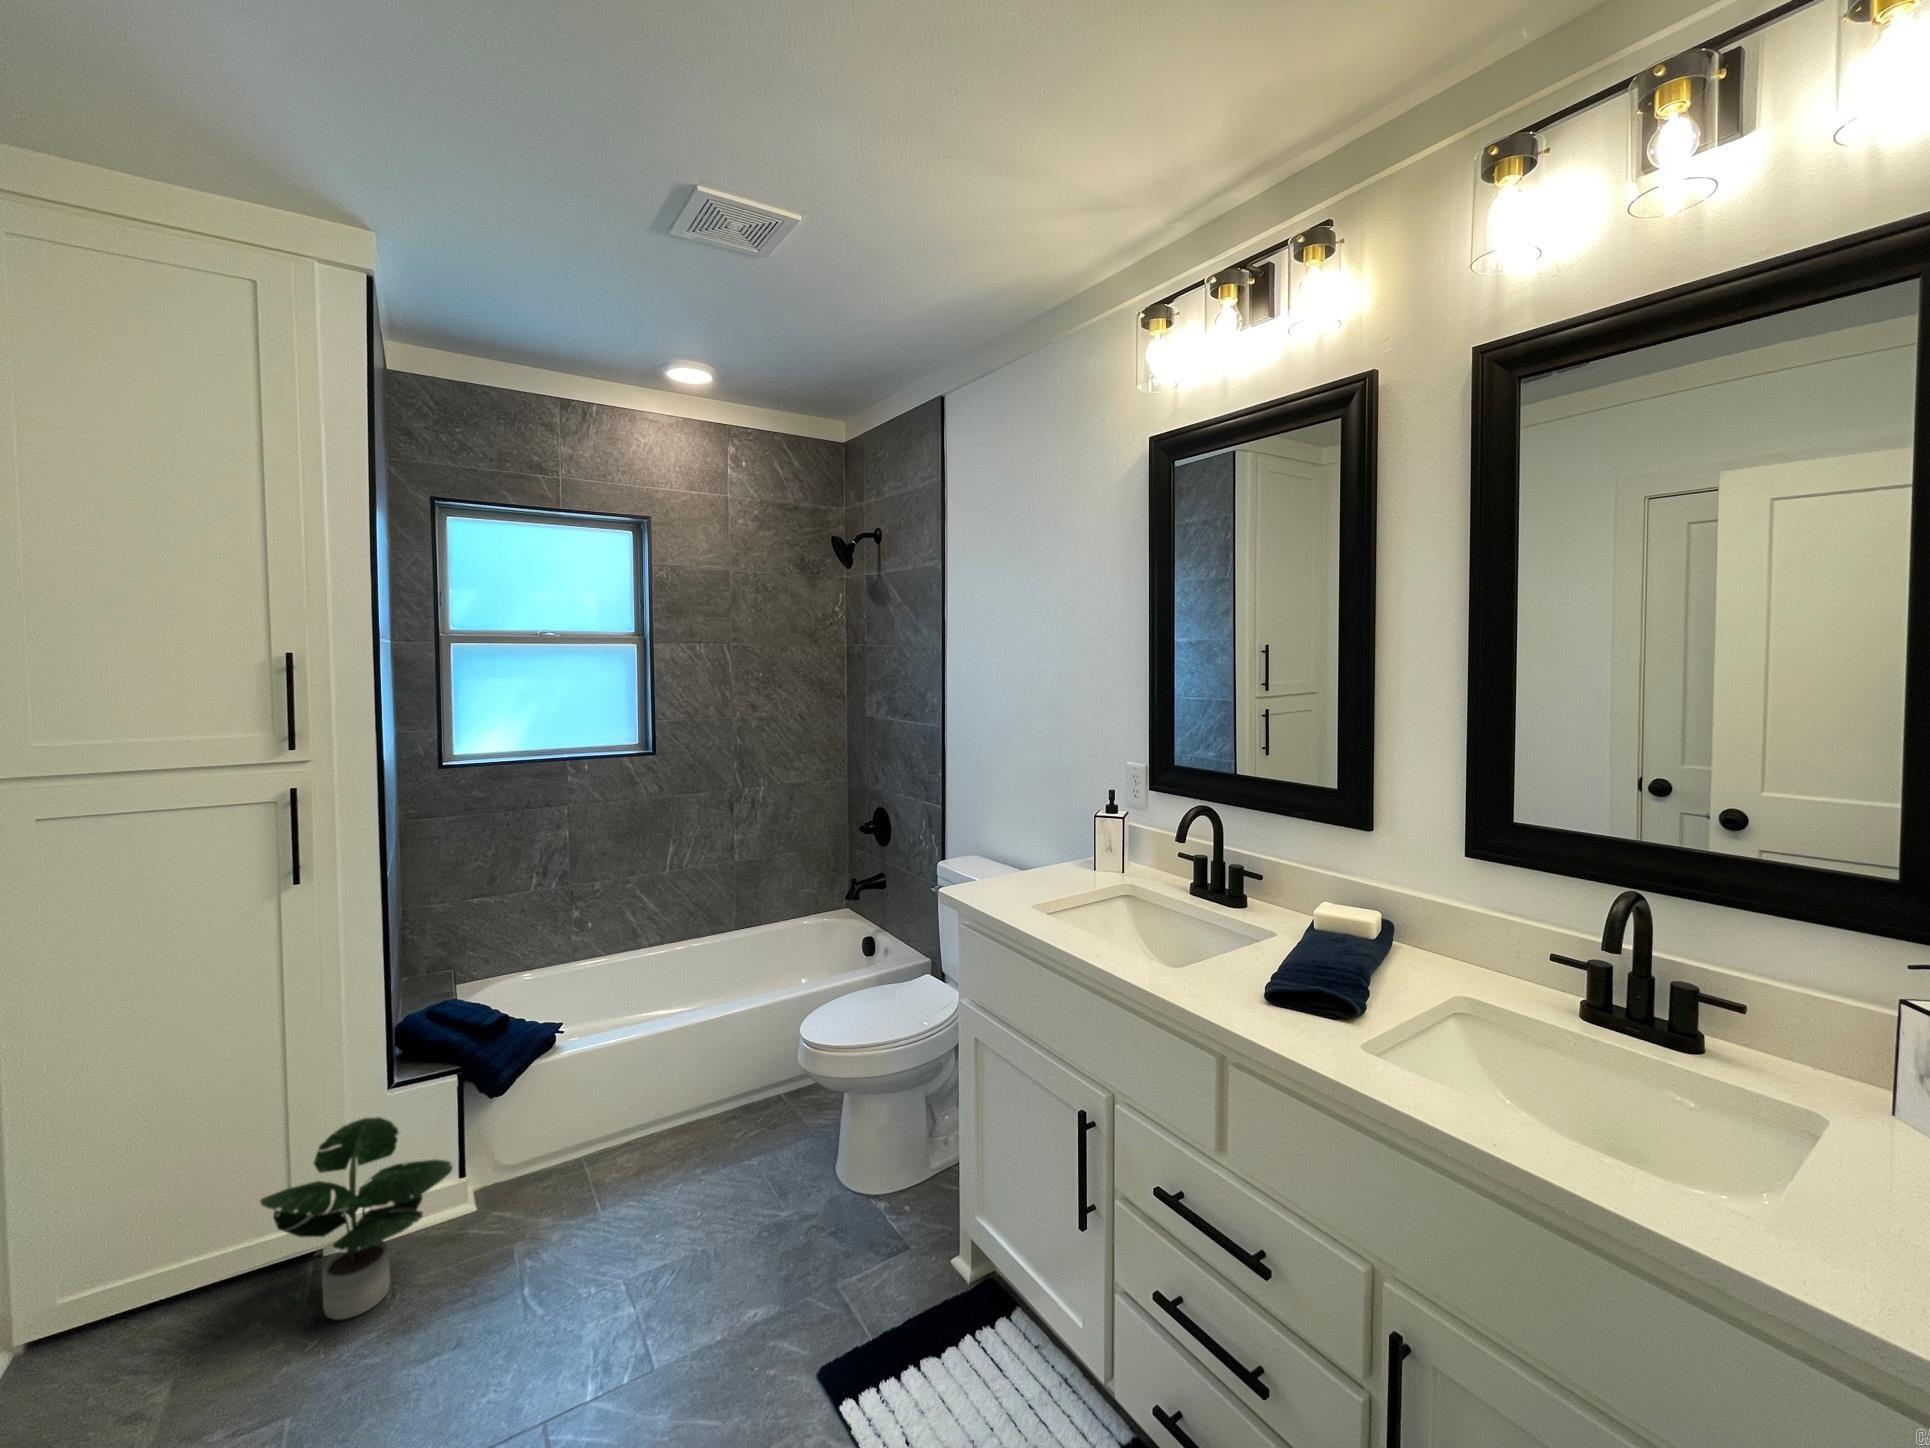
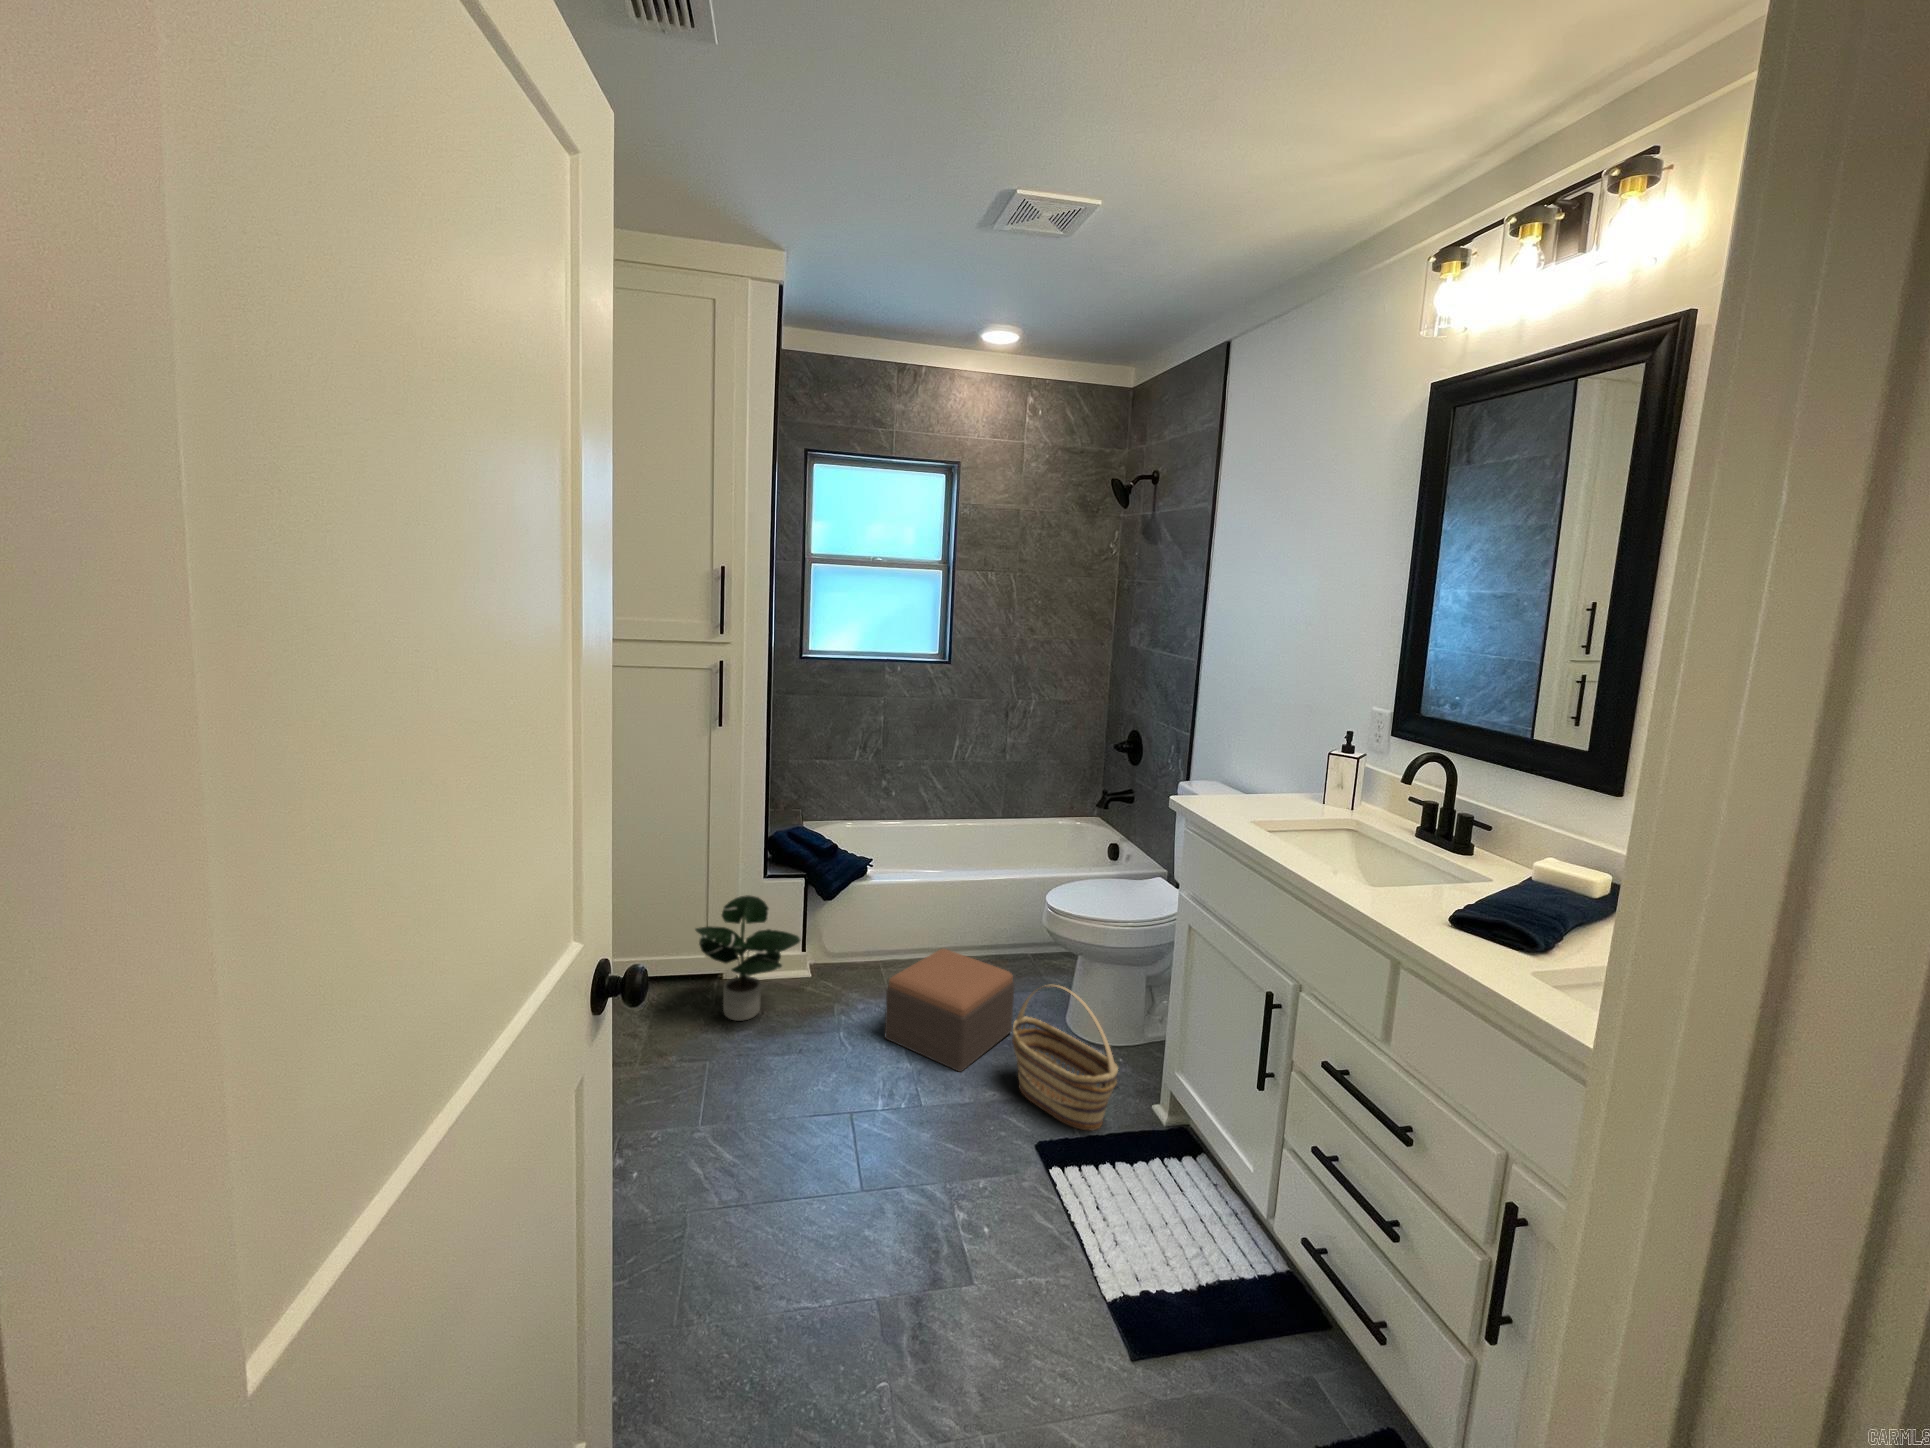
footstool: none [591,1121,769,1292] -> present [885,949,1014,1072]
basket: none [772,1145,909,1327] -> present [1012,985,1118,1131]

